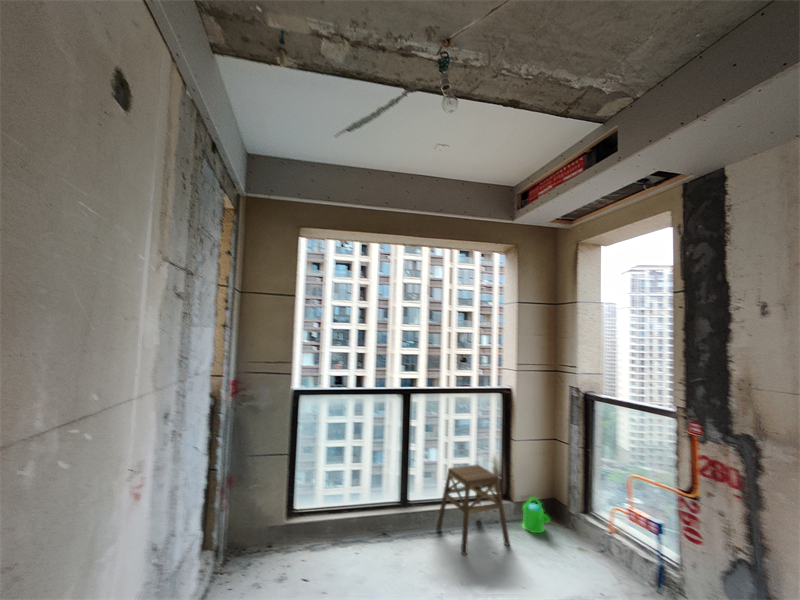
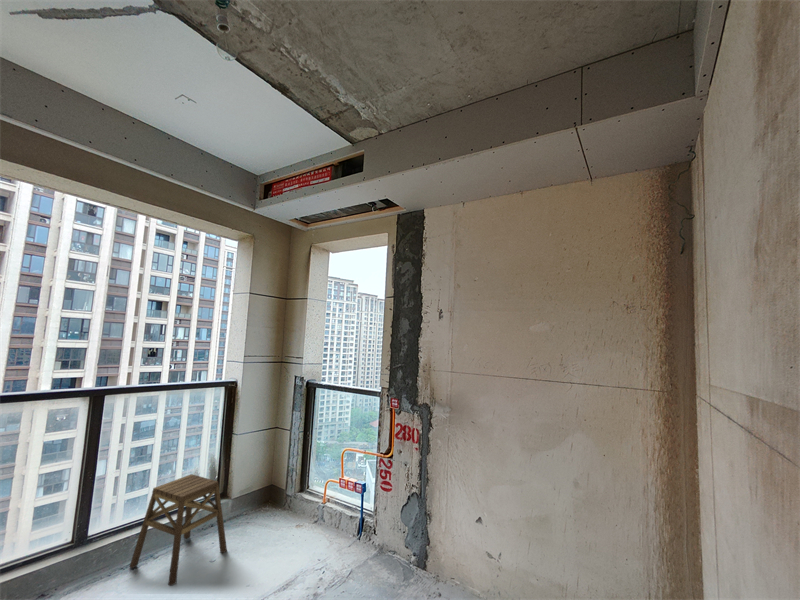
watering can: present [522,497,550,533] -> none [237,492,268,529]

